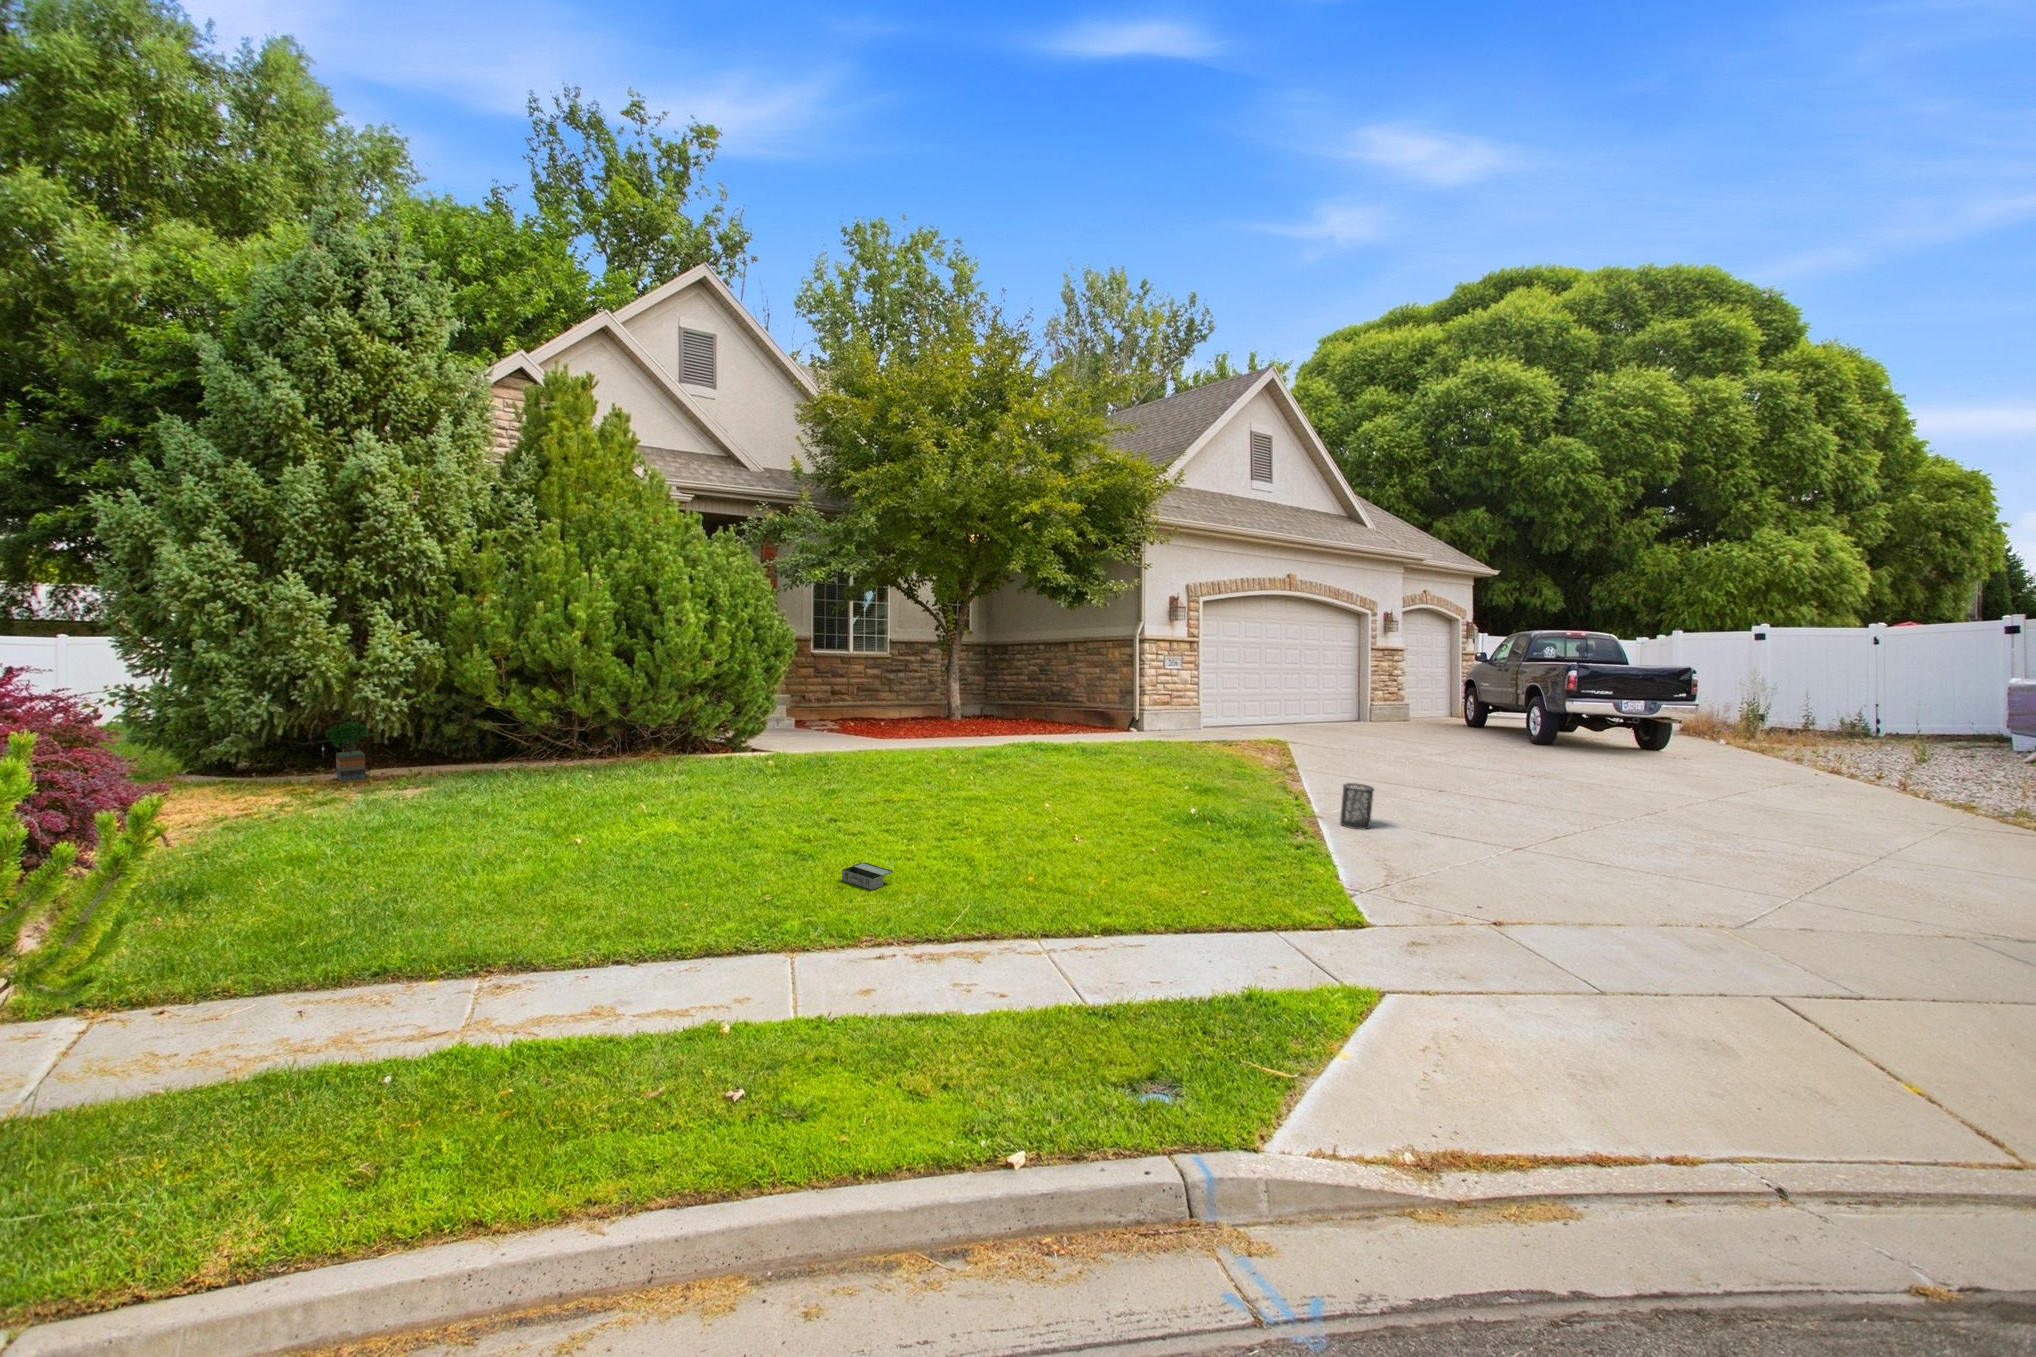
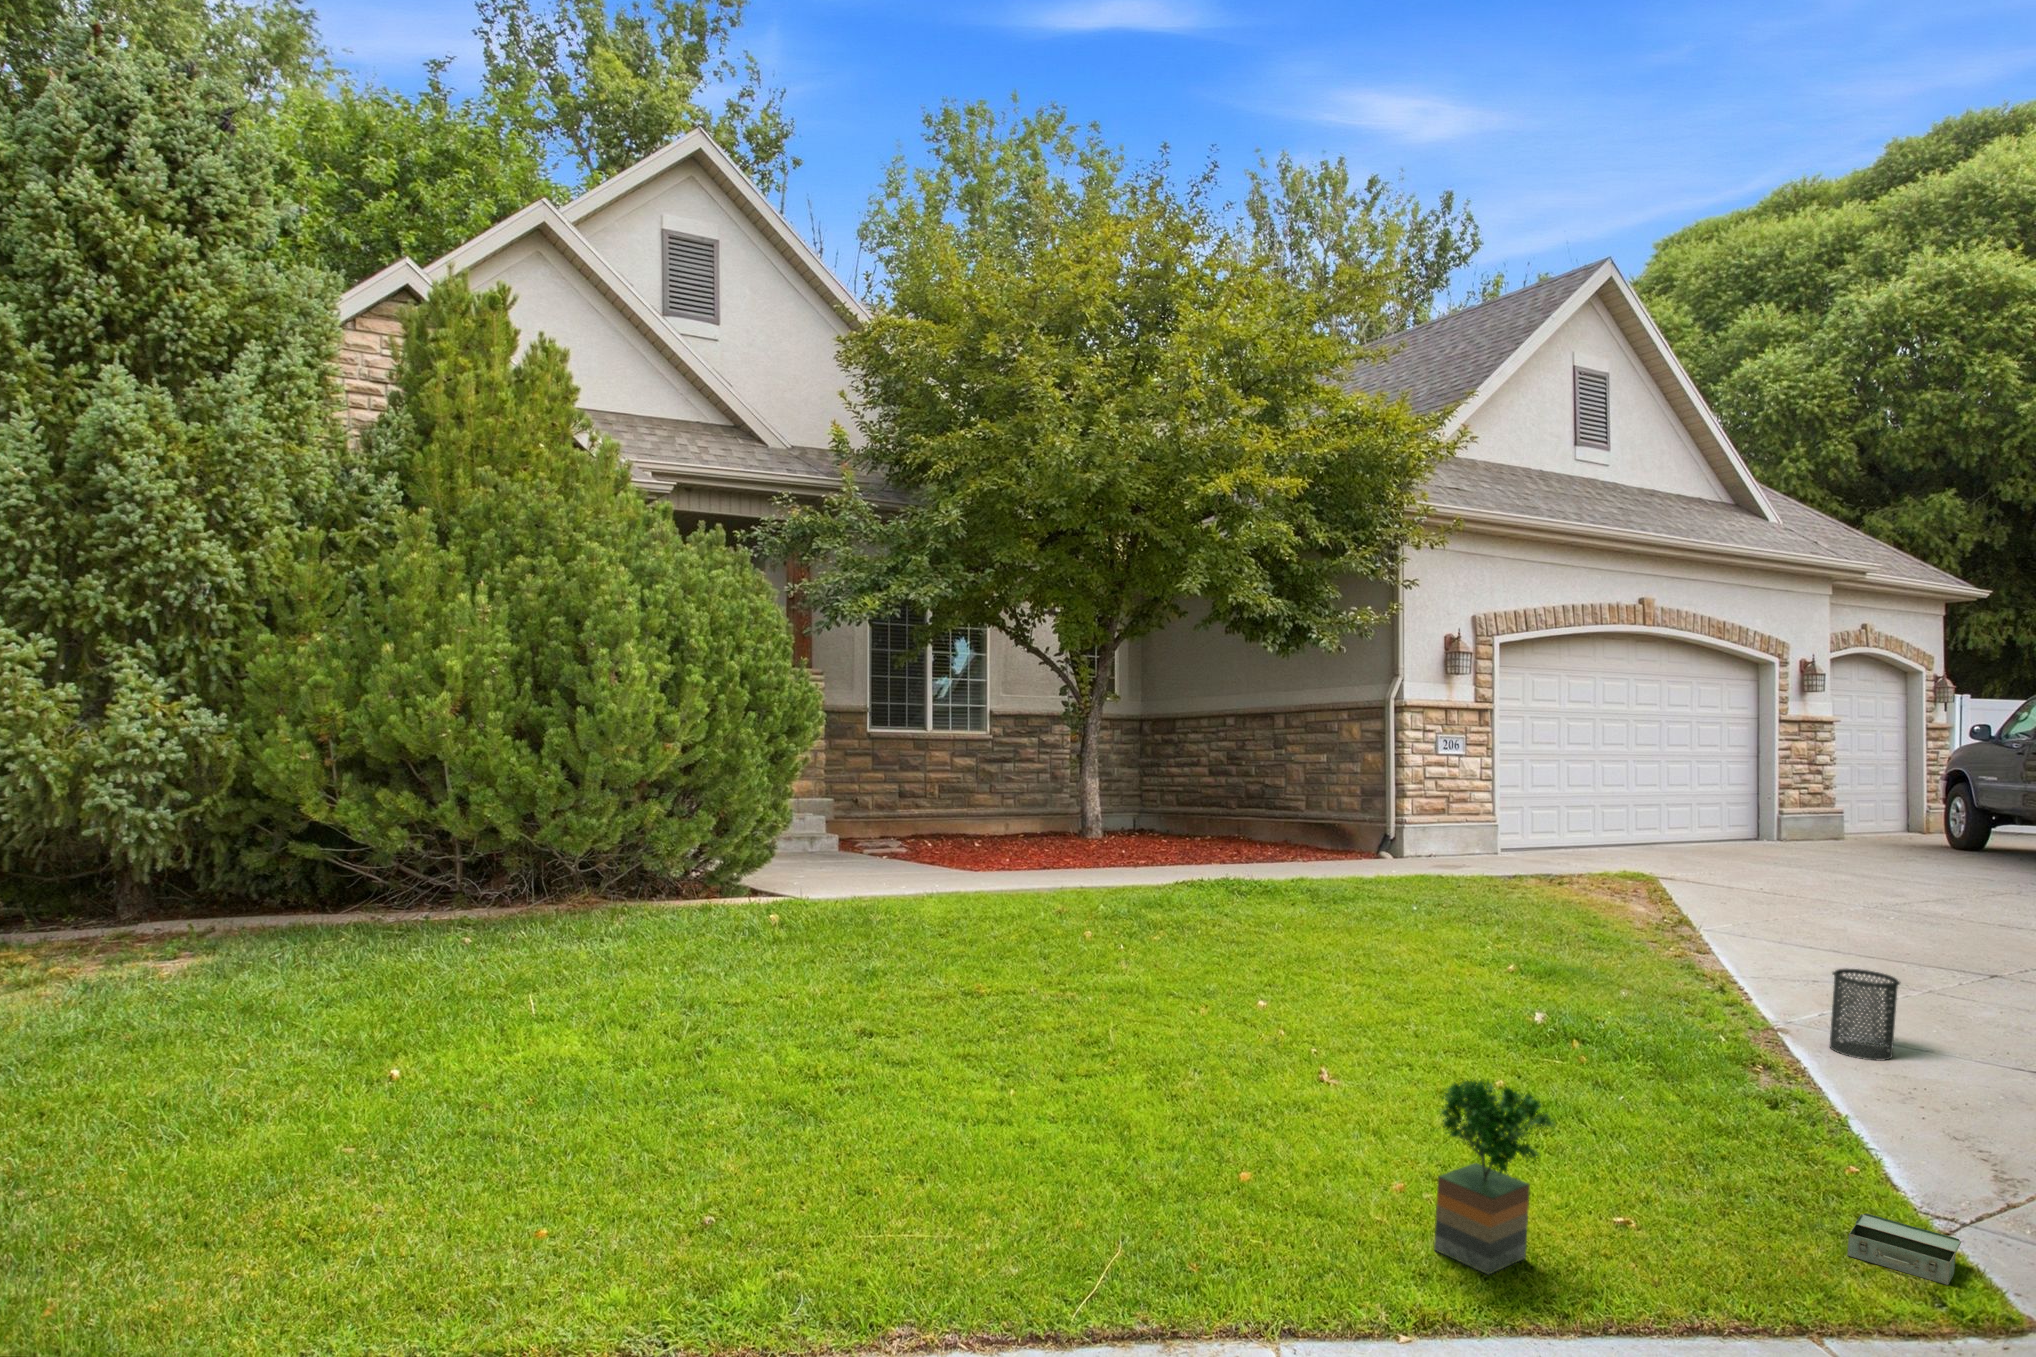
potted tree: present [326,722,374,782] -> present [1434,1080,1554,1274]
toolbox: present [842,862,893,890] -> present [1847,1213,1961,1285]

